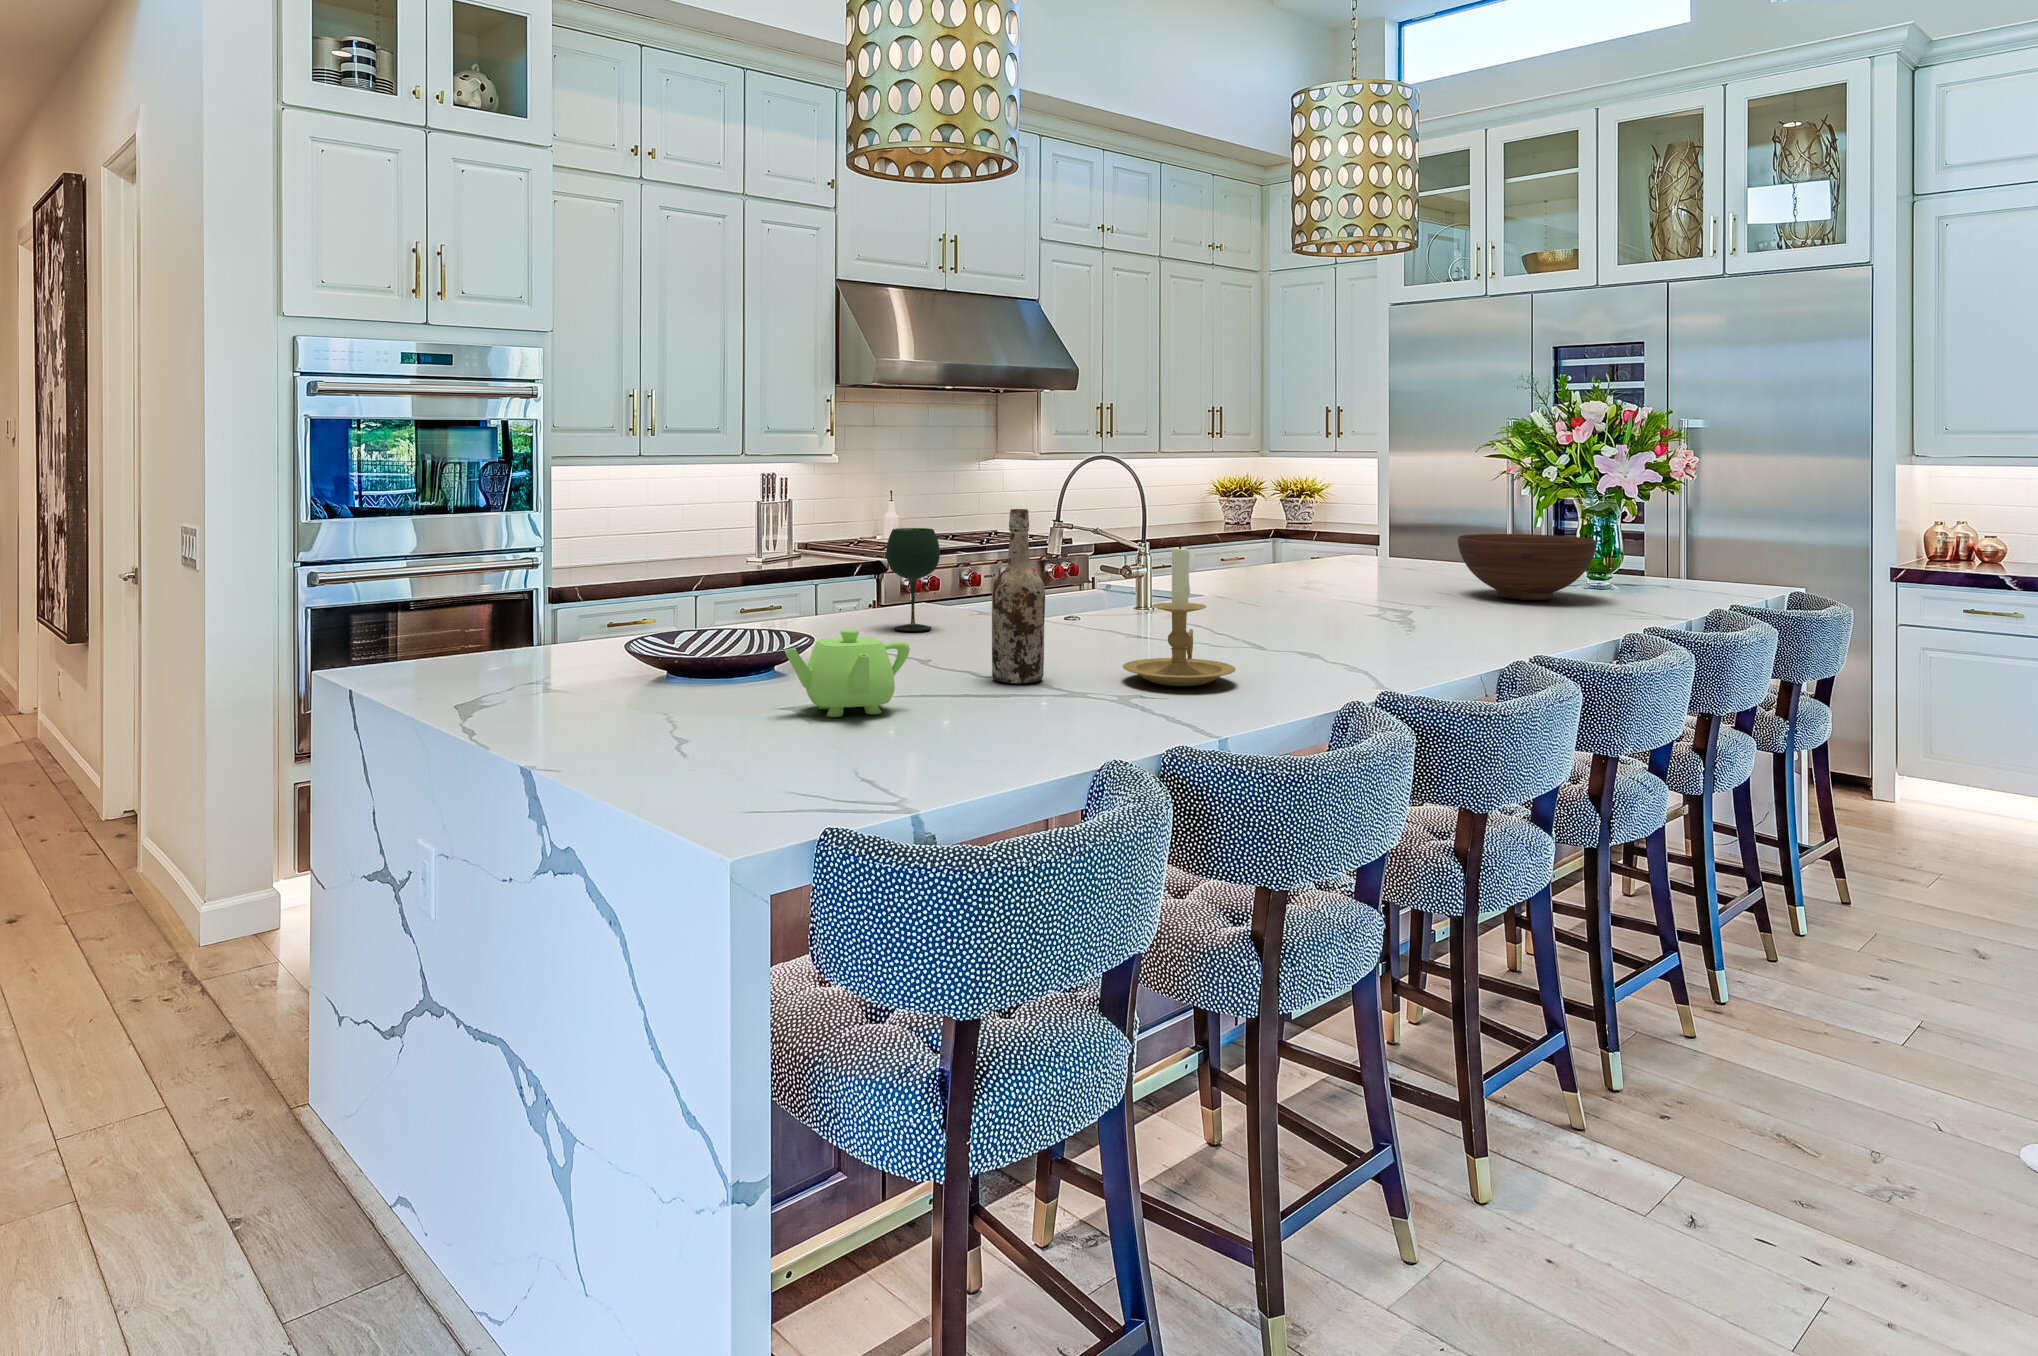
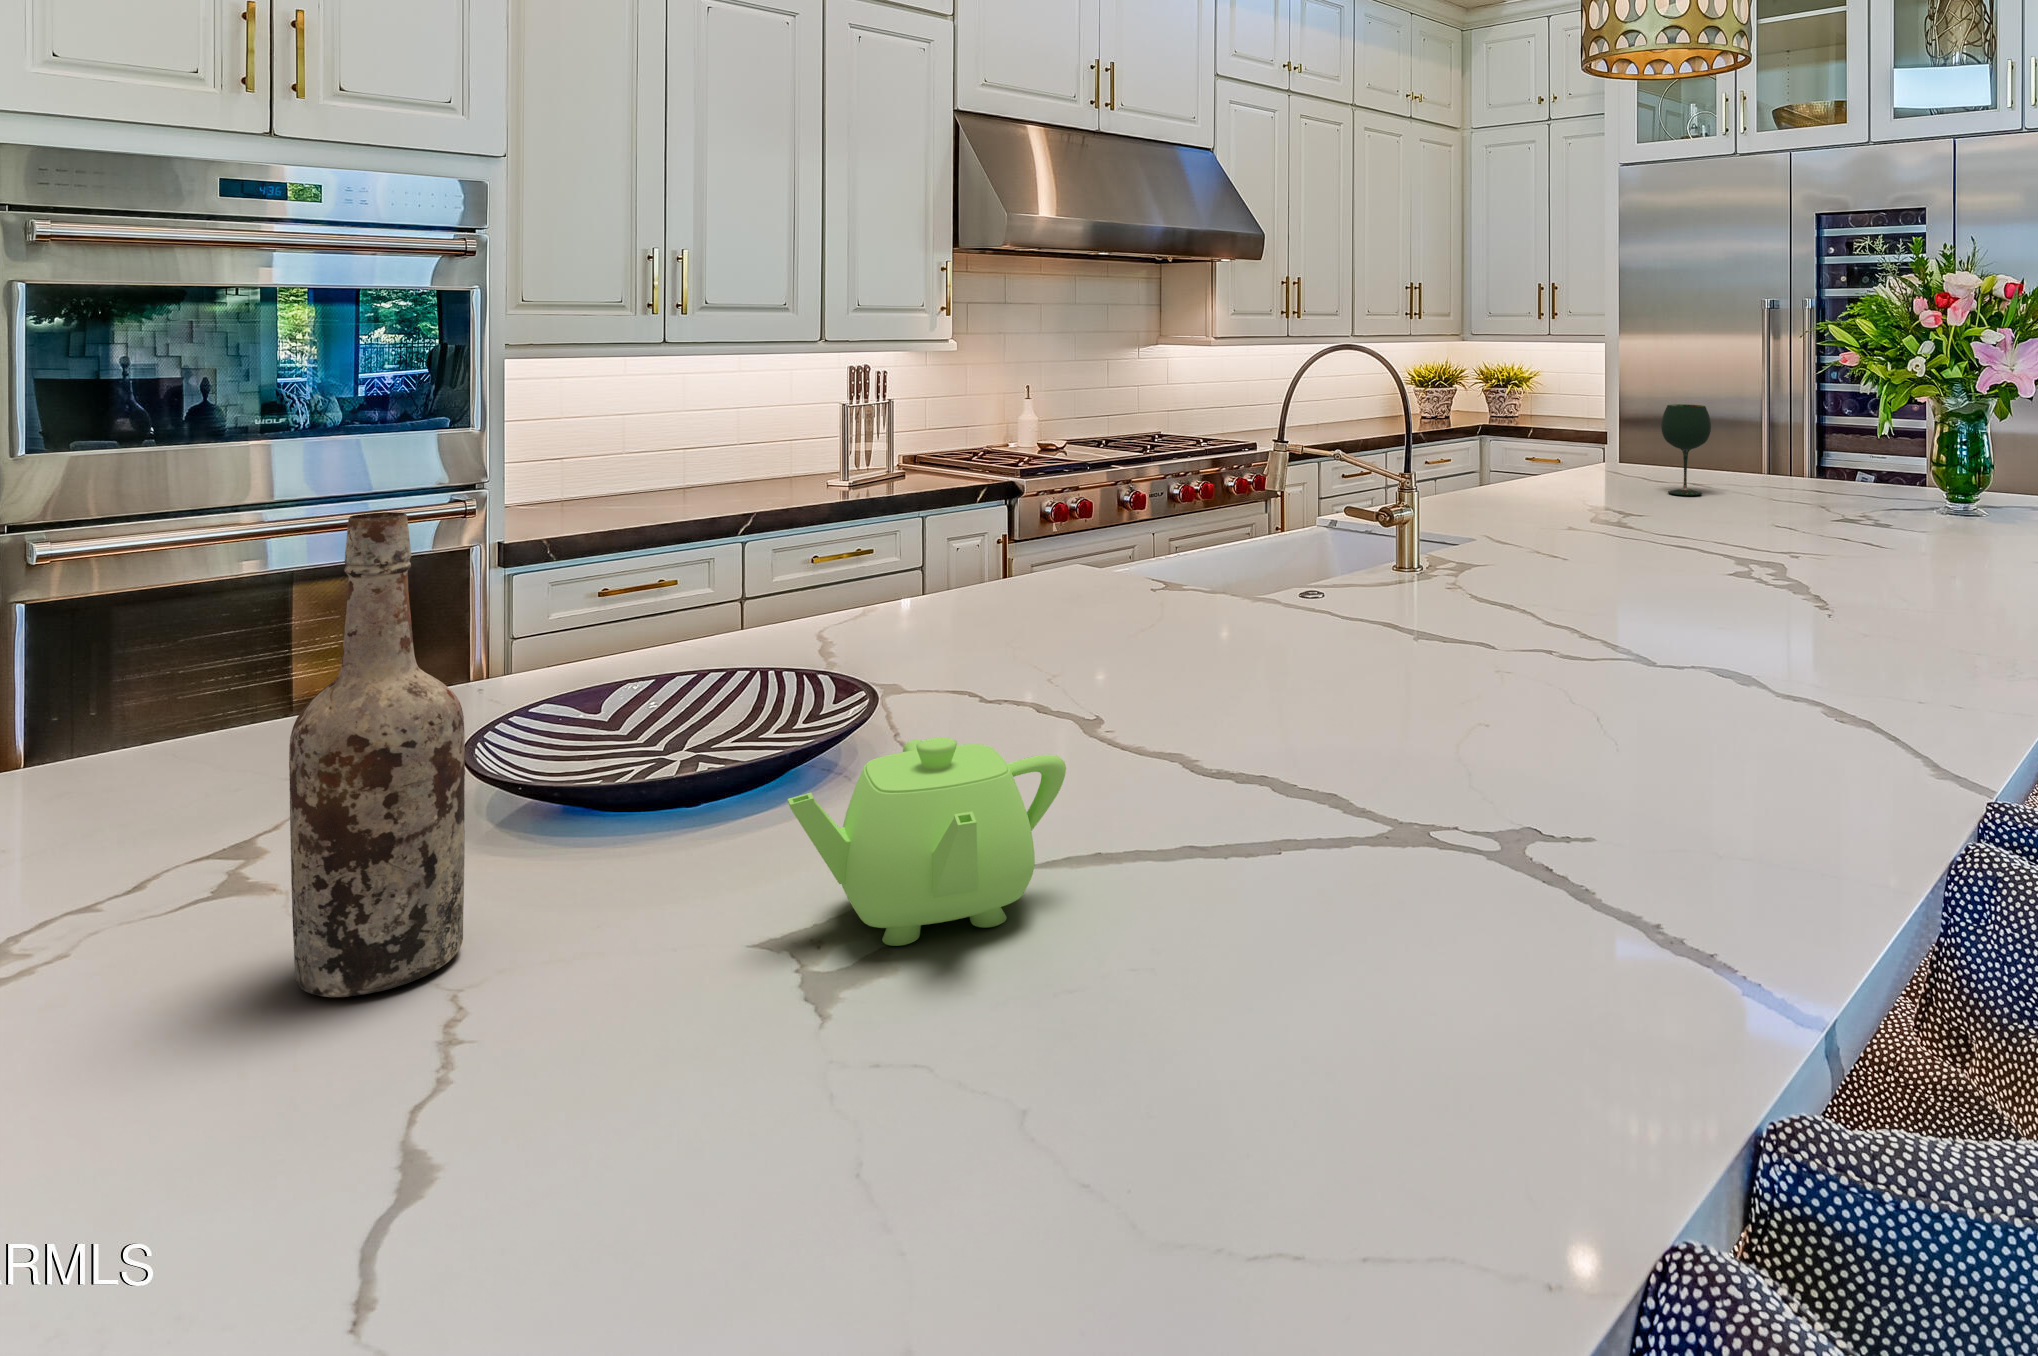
wine bottle: present [992,509,1045,683] -> present [289,512,465,997]
wine glass: present [886,528,940,631] -> present [1661,404,1711,495]
fruit bowl: present [1458,534,1596,600] -> none [1798,450,1985,542]
candle holder: present [1123,542,1236,686] -> none [1450,516,1653,779]

